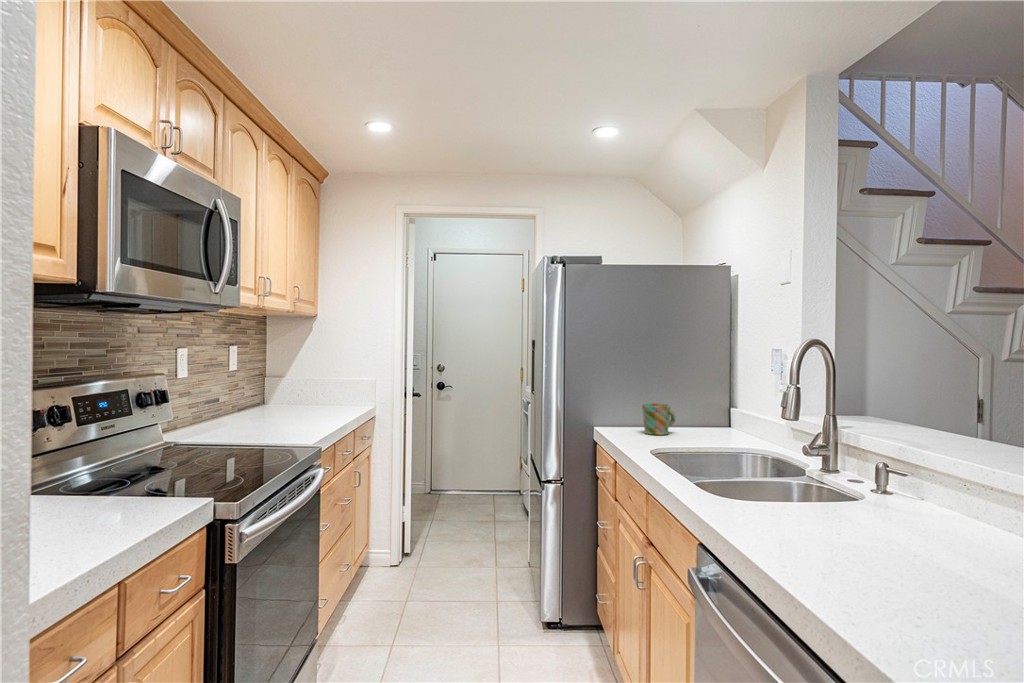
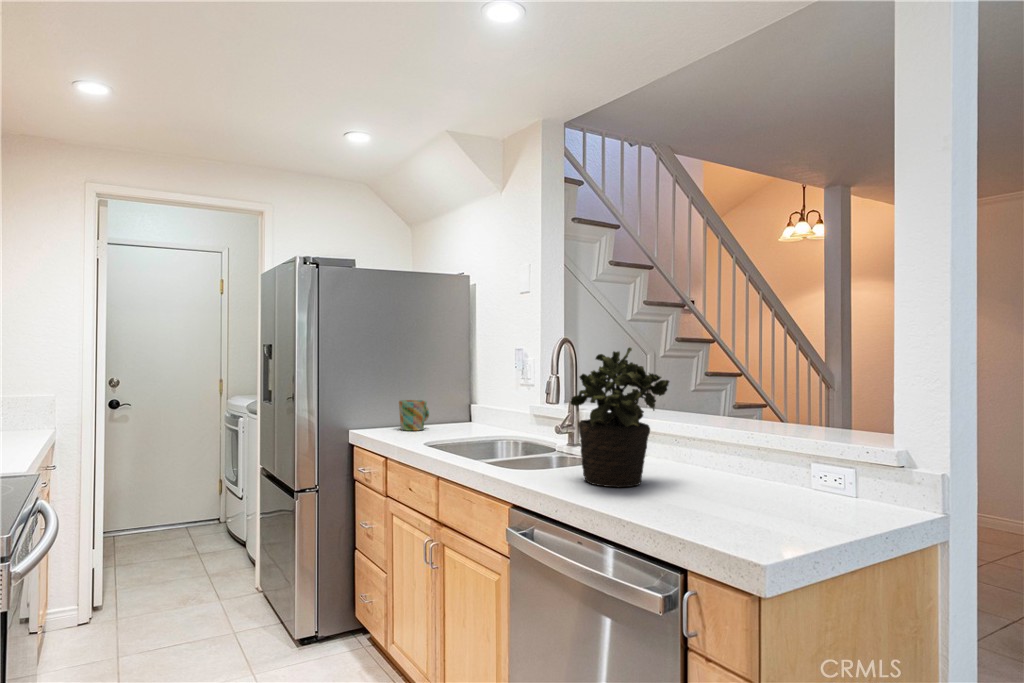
potted plant: none [777,360,930,549] -> present [570,348,669,487]

